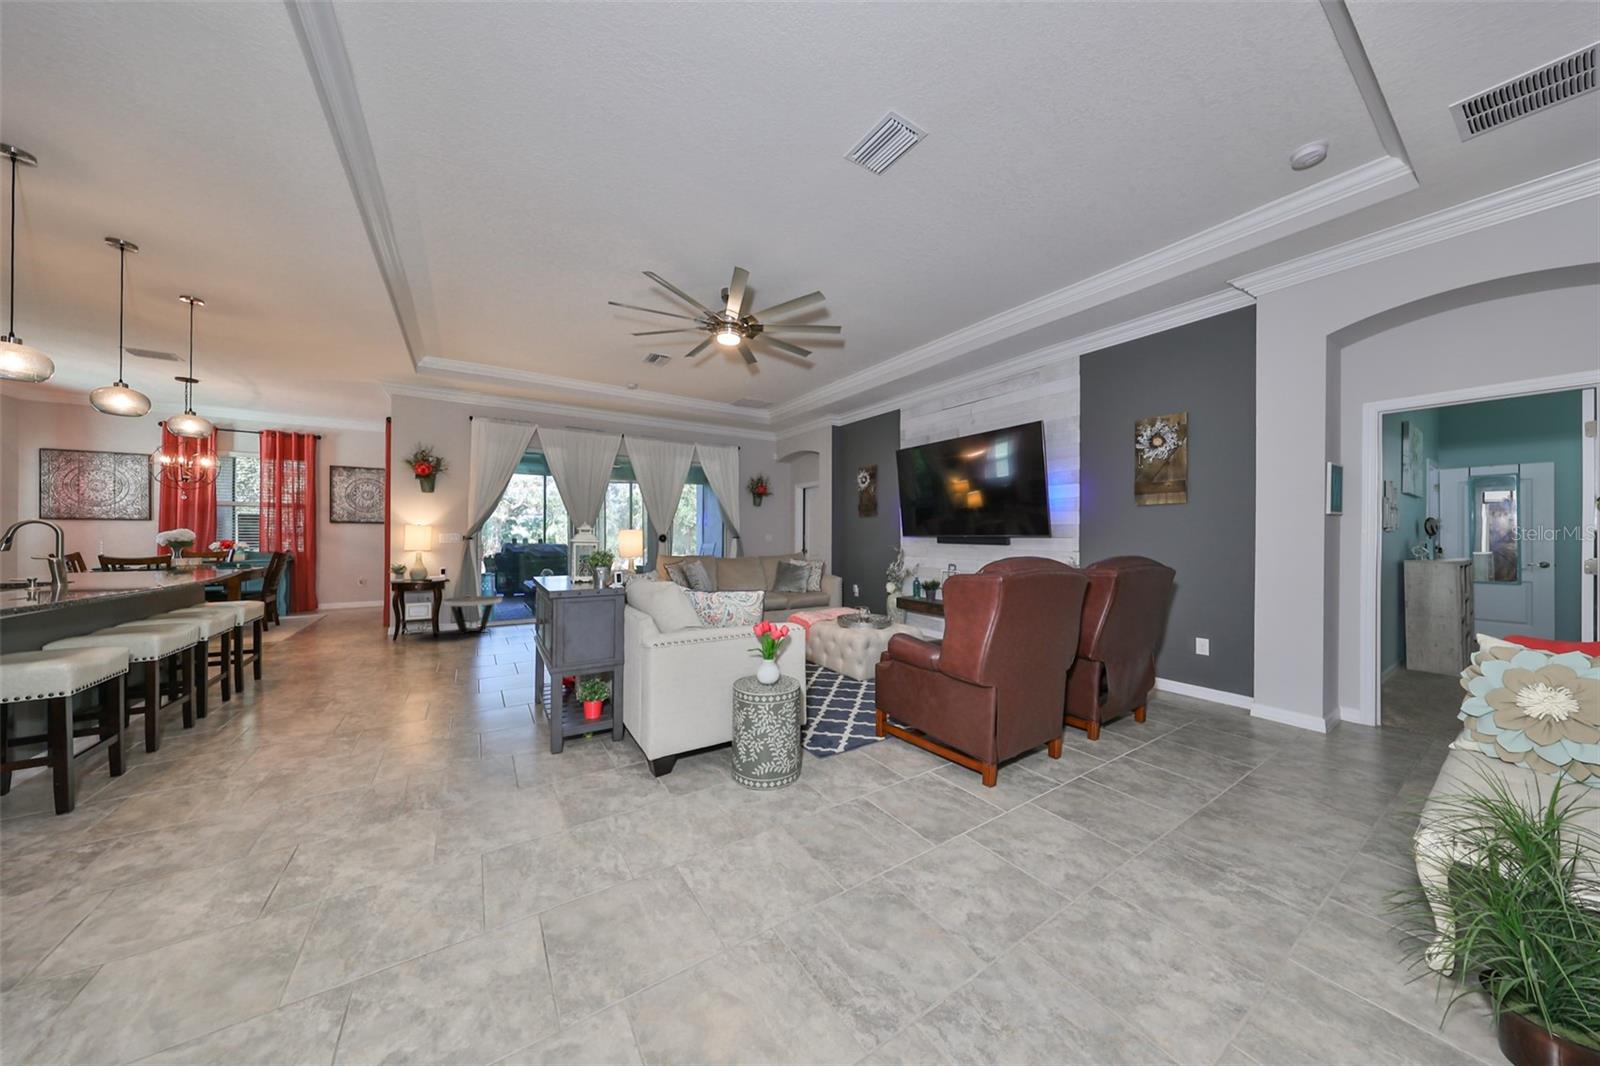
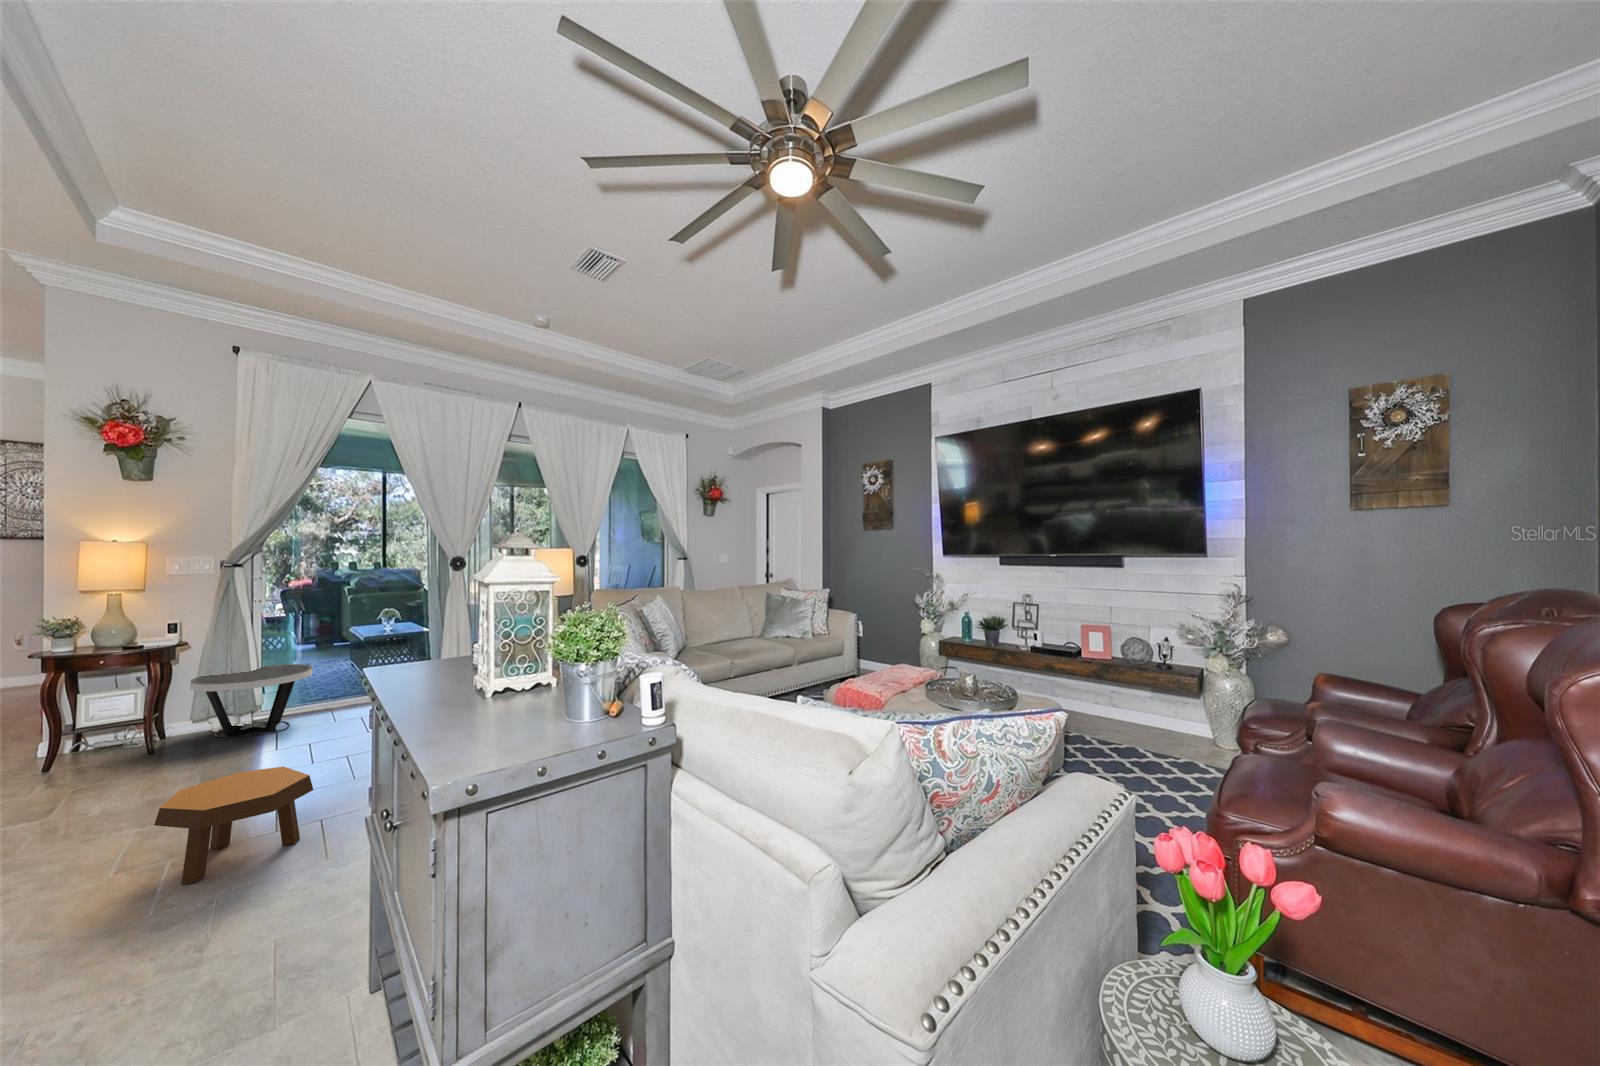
footstool: none [446,634,508,677] -> present [154,766,313,884]

